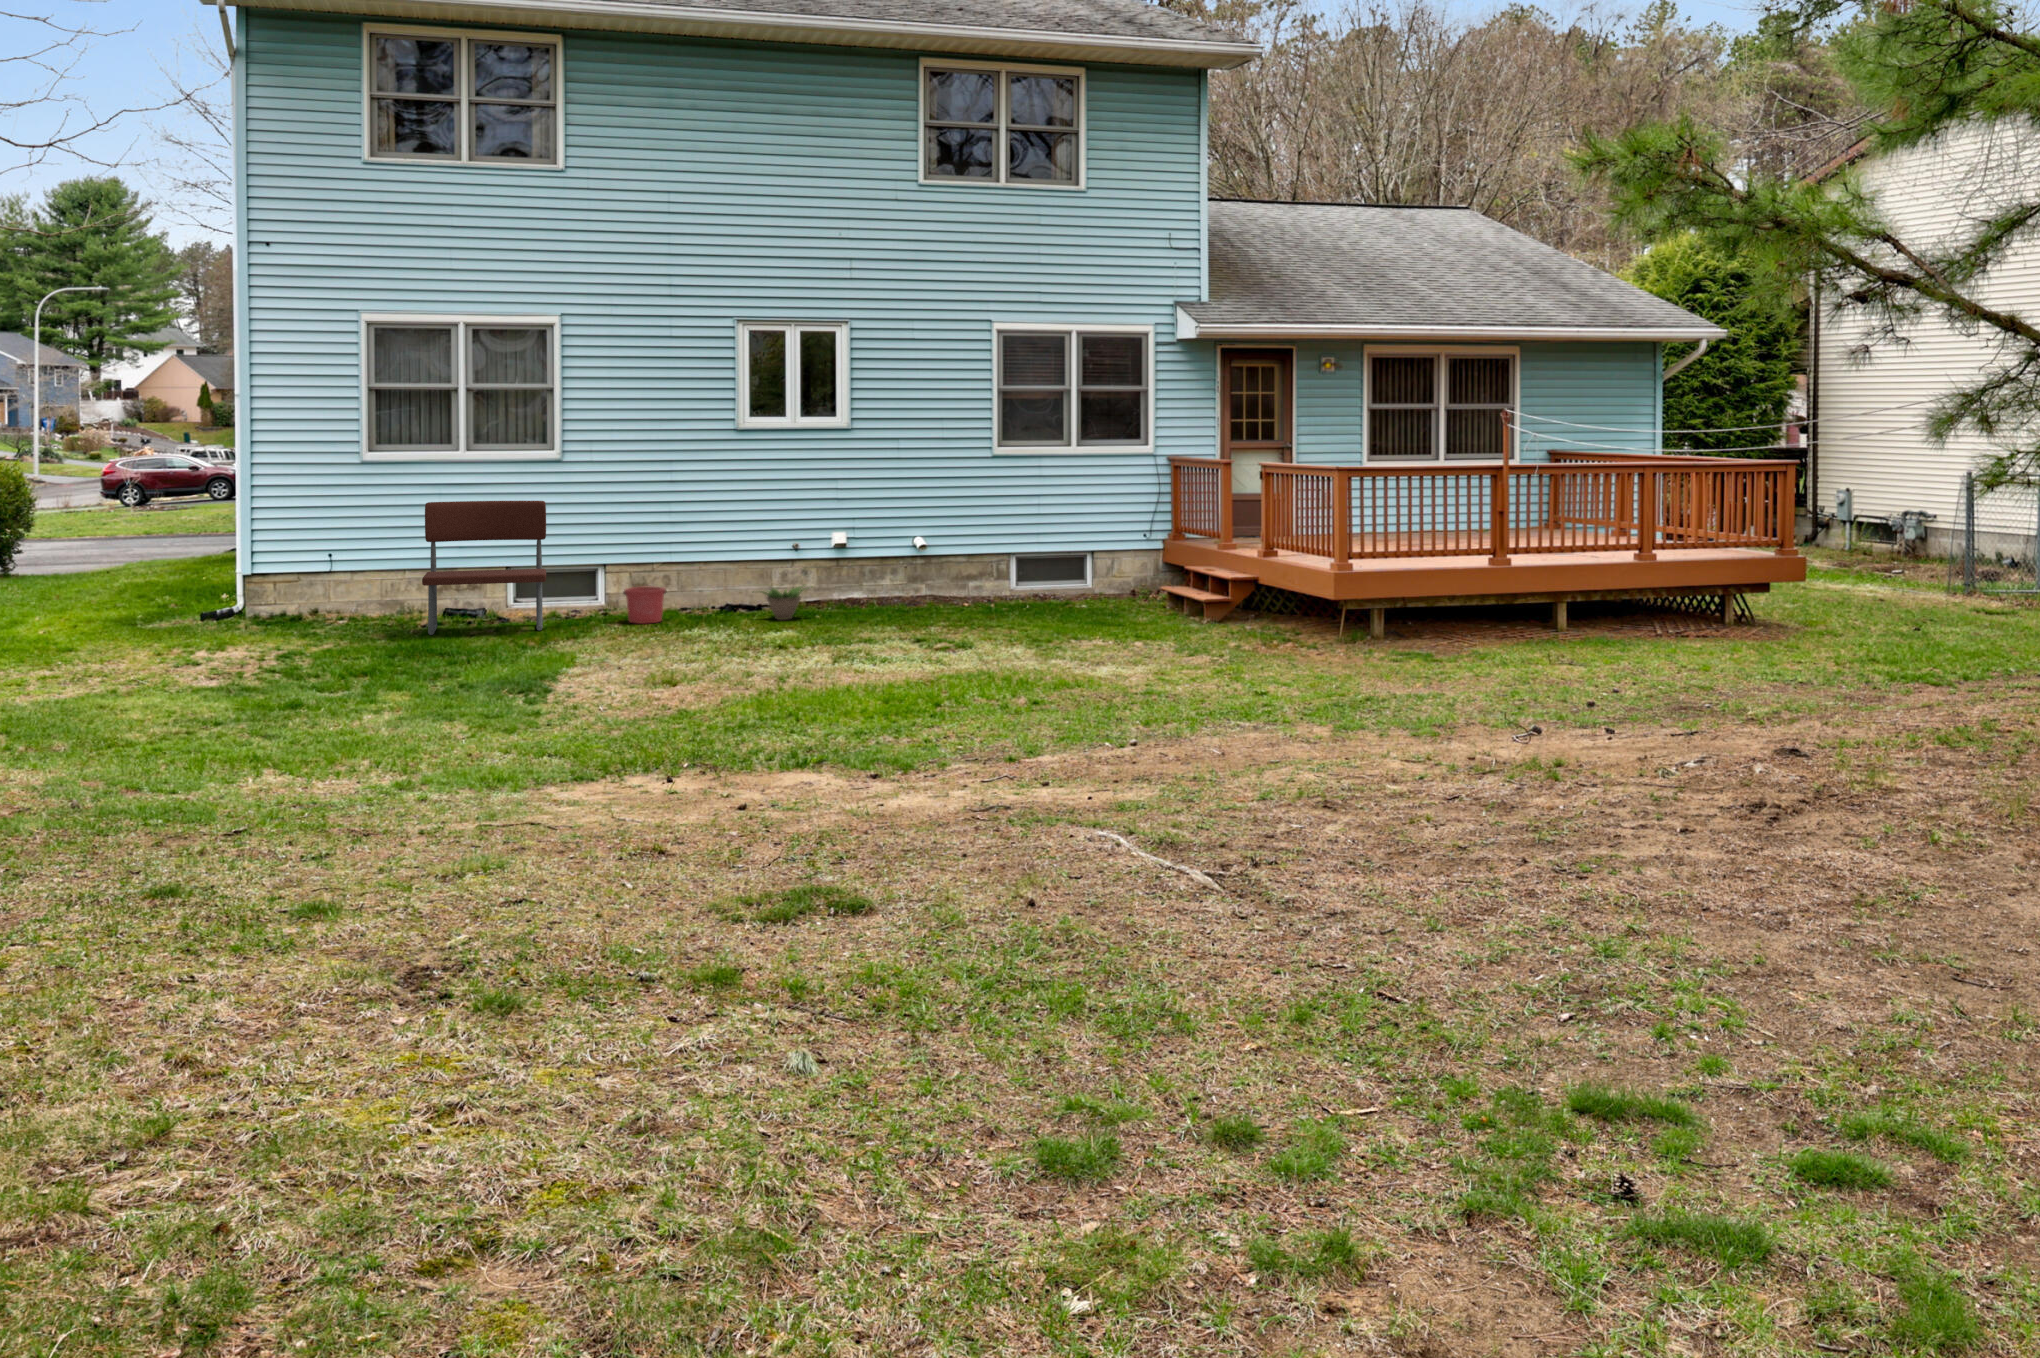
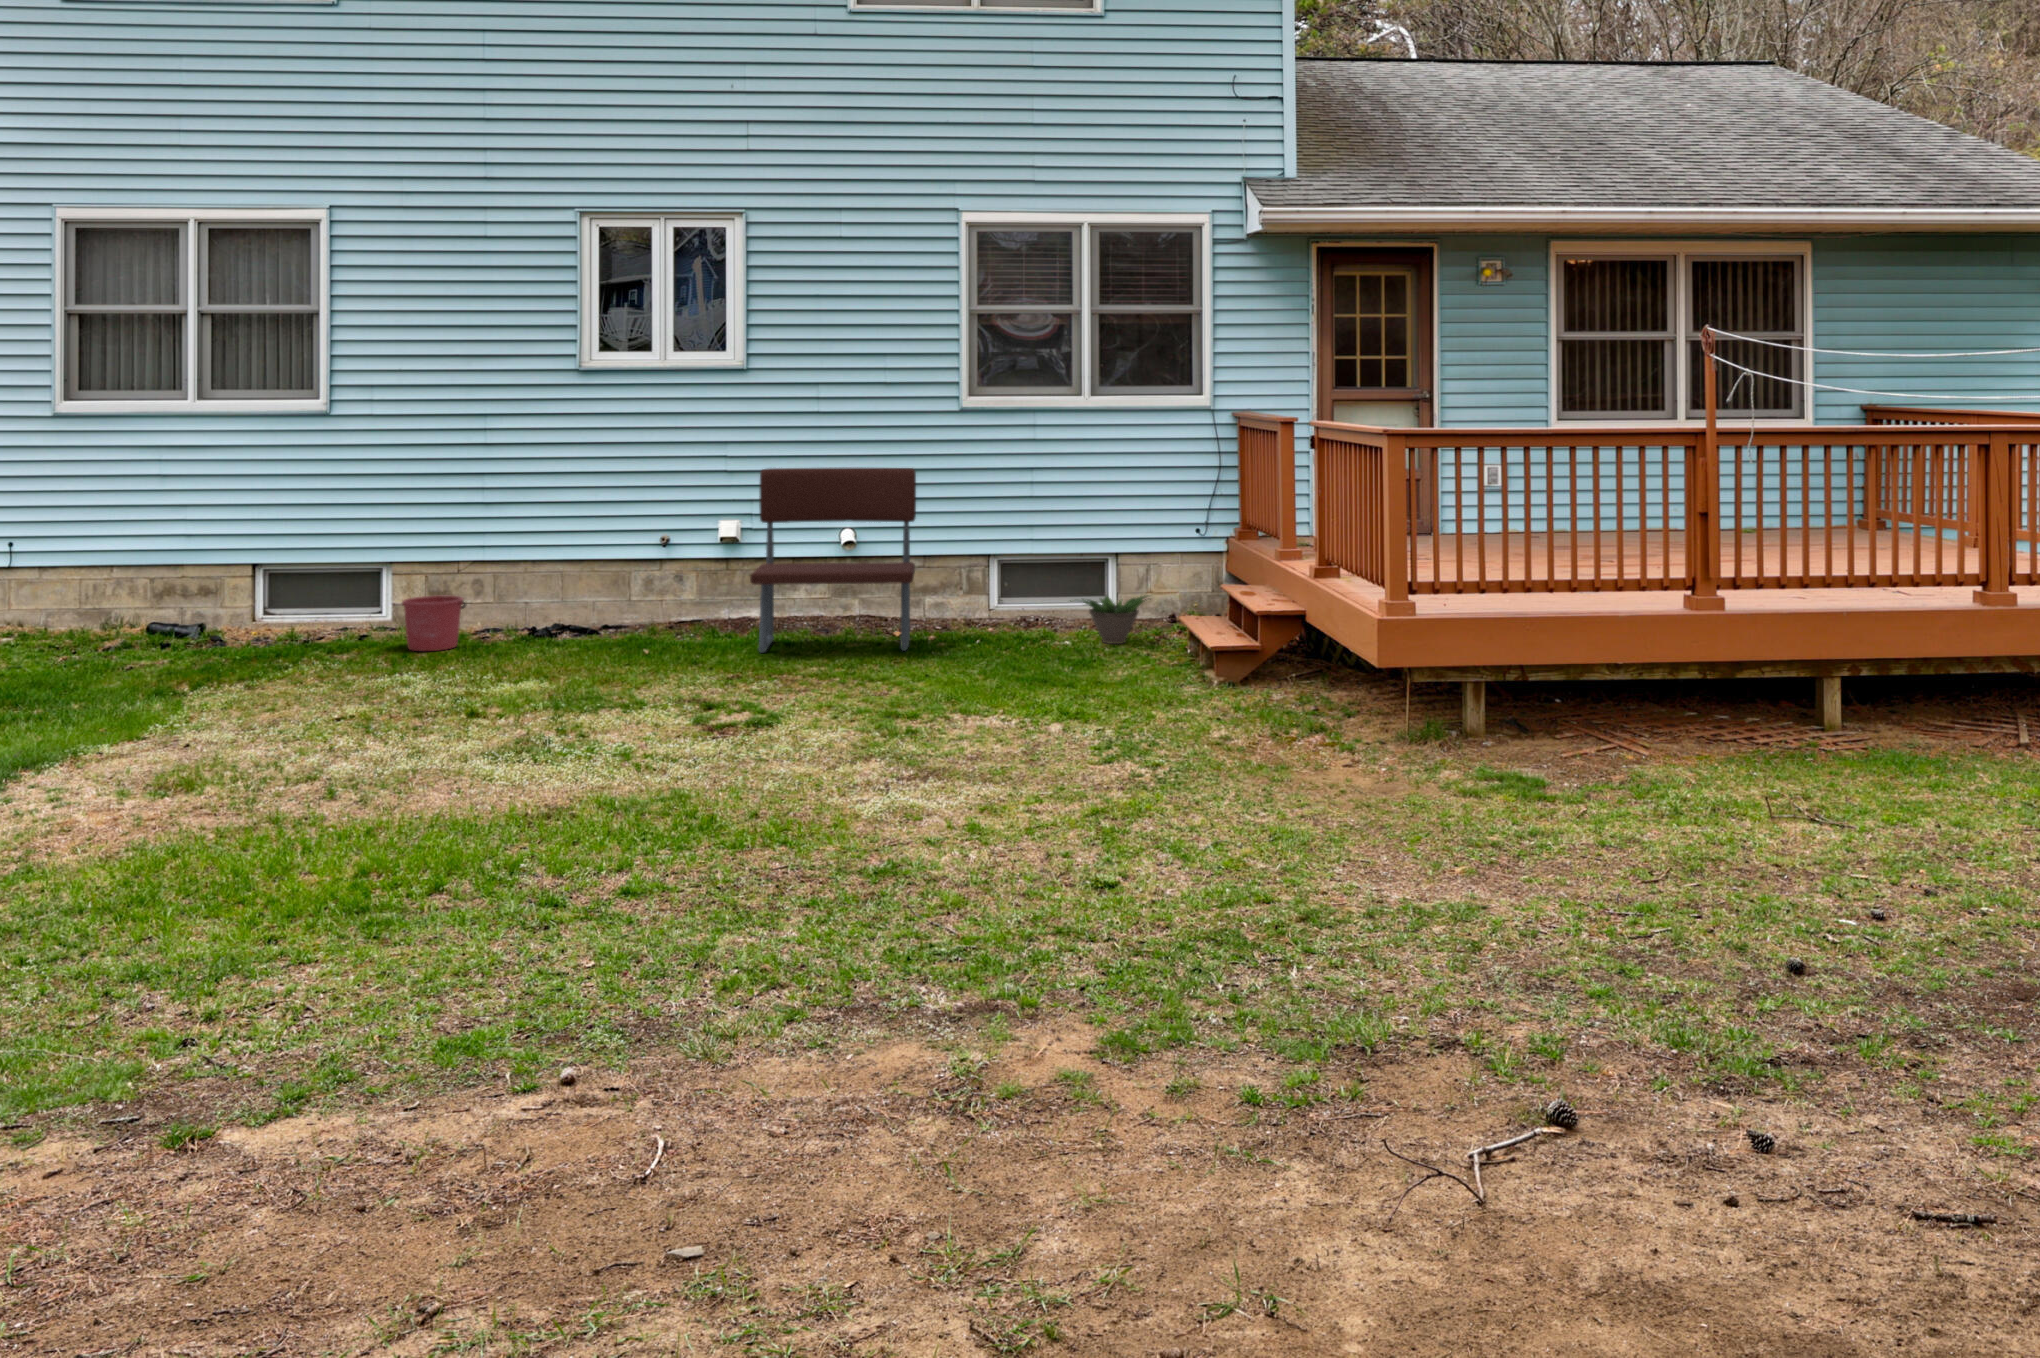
bench: present [422,501,546,635] -> present [750,467,916,653]
decorative plant: present [762,586,804,620] -> present [1070,595,1148,644]

